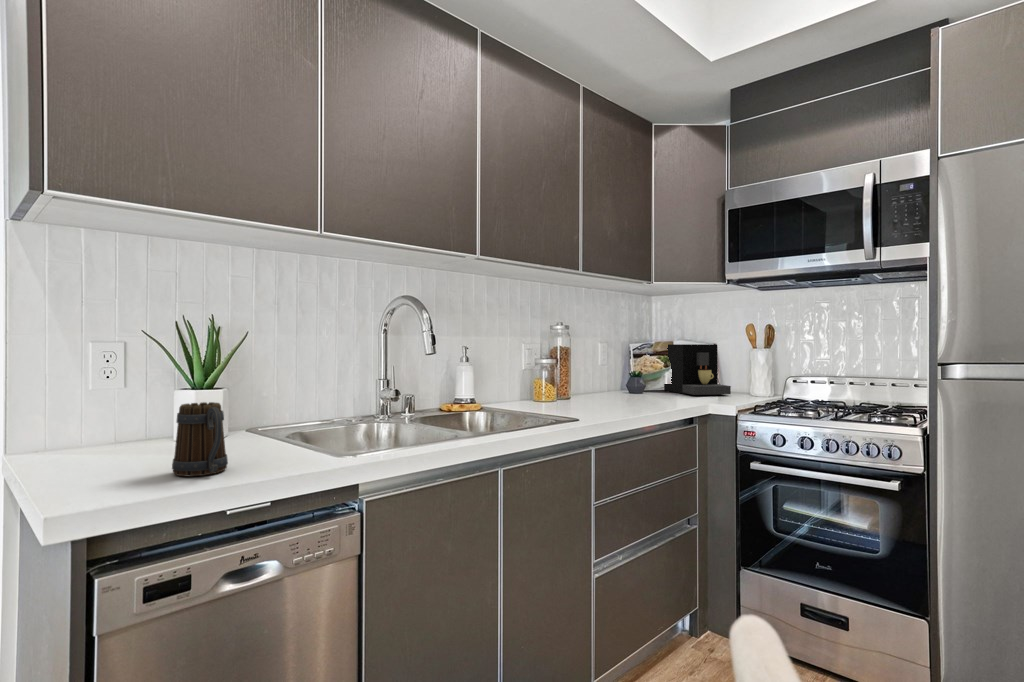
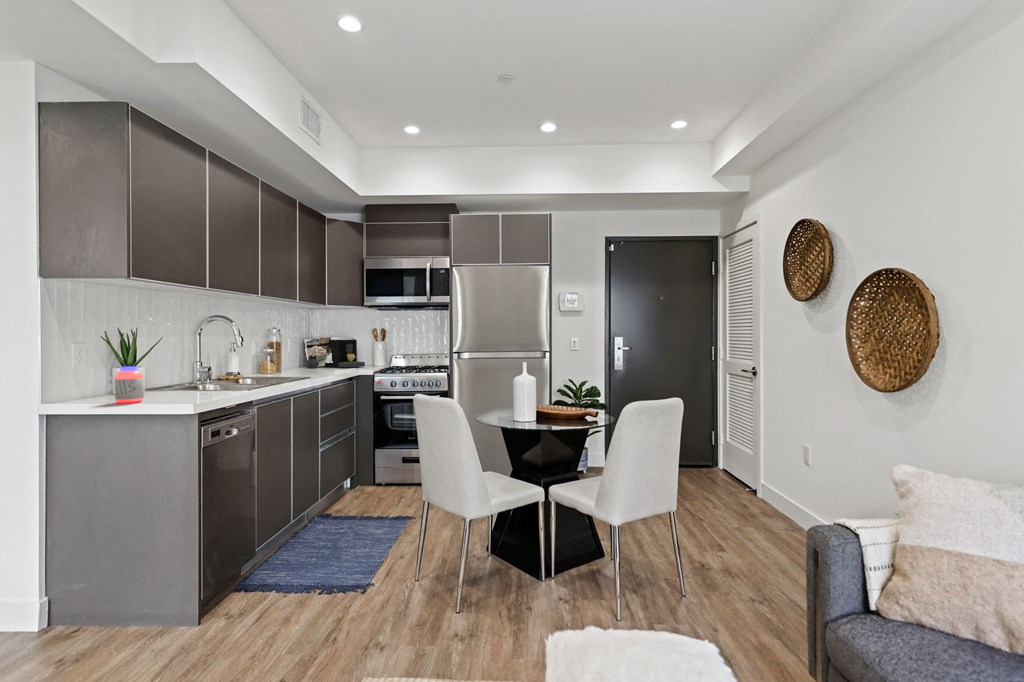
jar: none [55,398,120,483] -> present [115,366,144,403]
mug: present [172,402,228,477] -> none [166,367,199,398]

